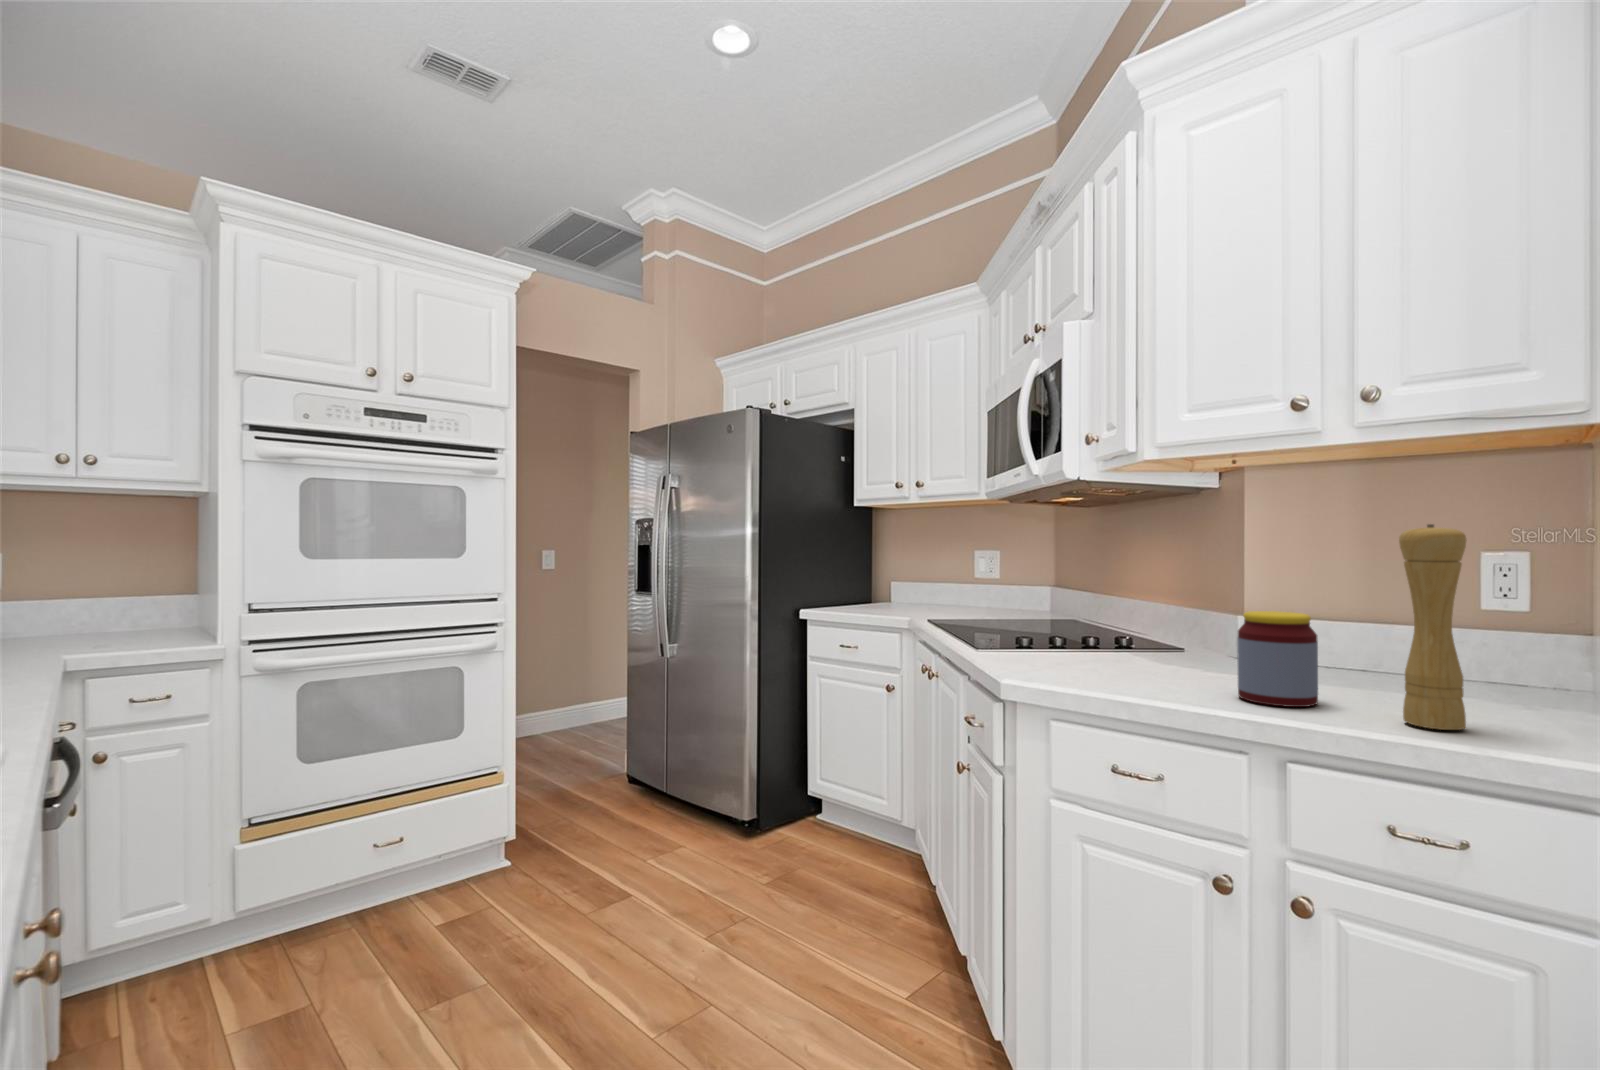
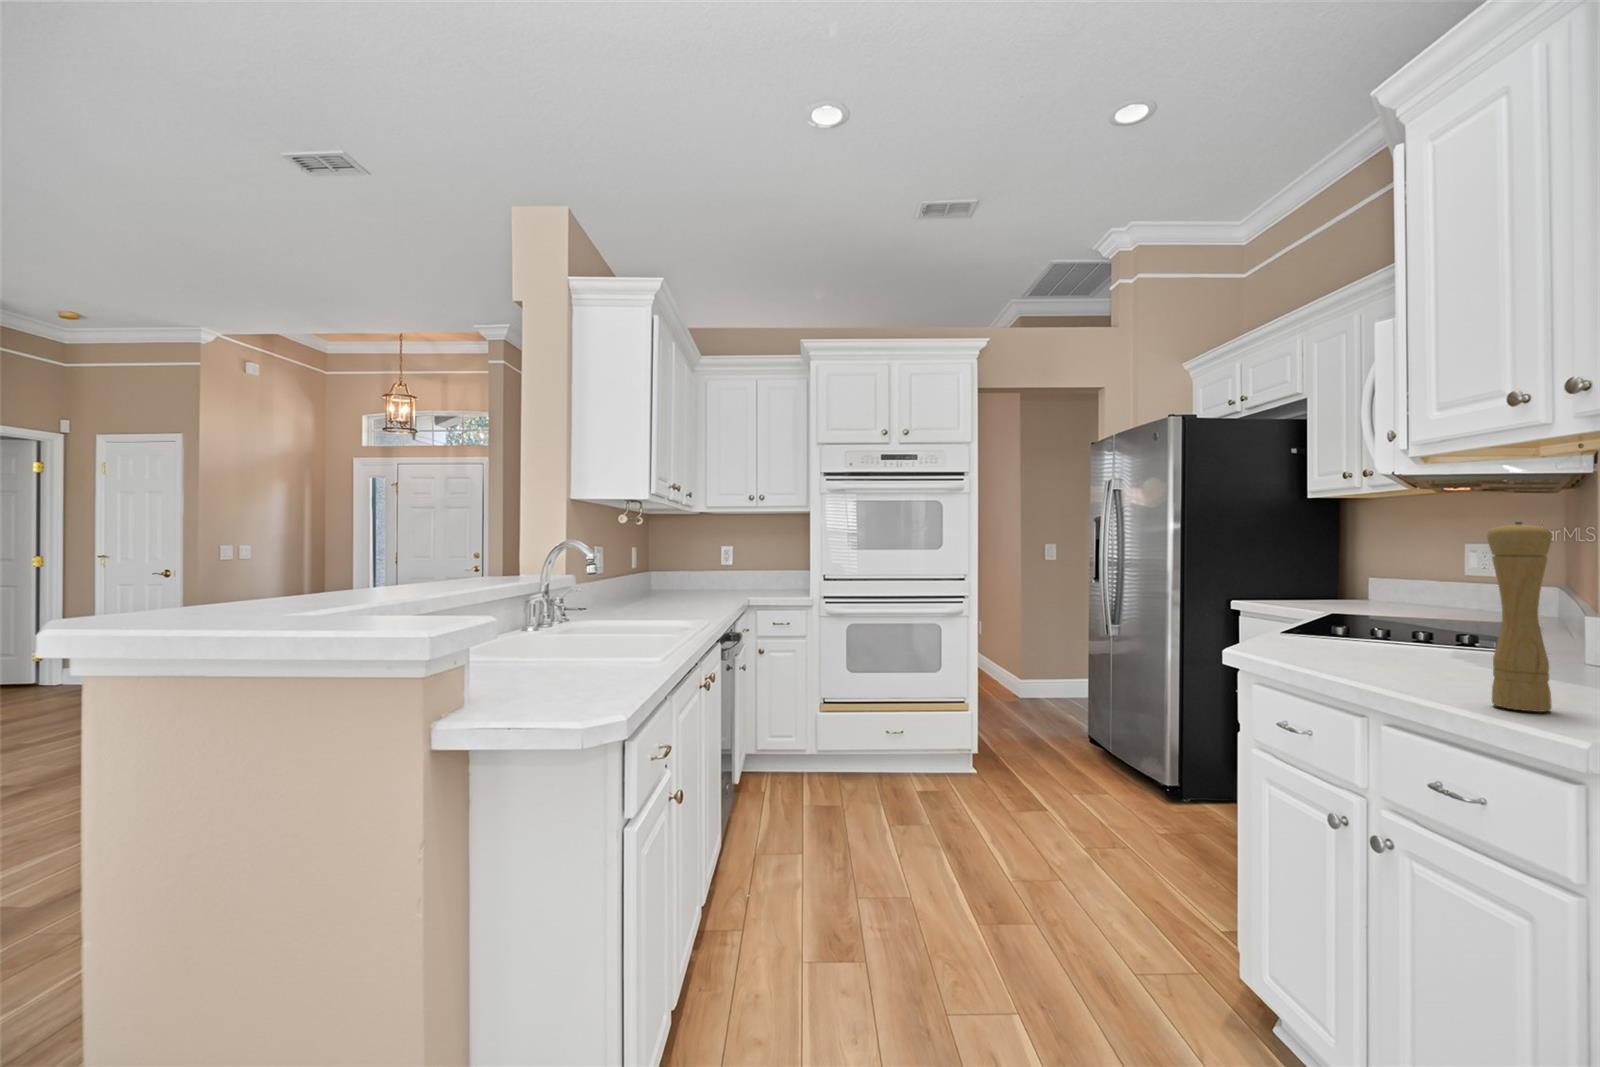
jar: present [1237,611,1318,707] -> none [1397,601,1478,688]

